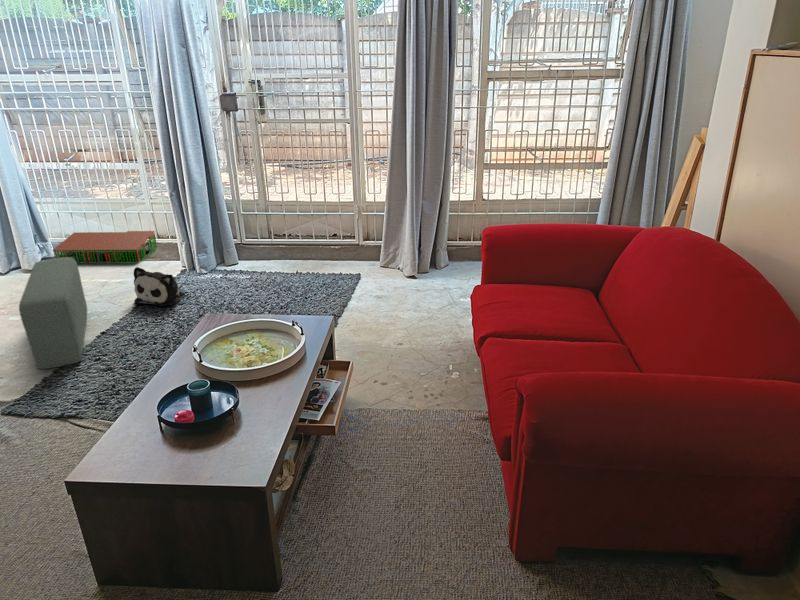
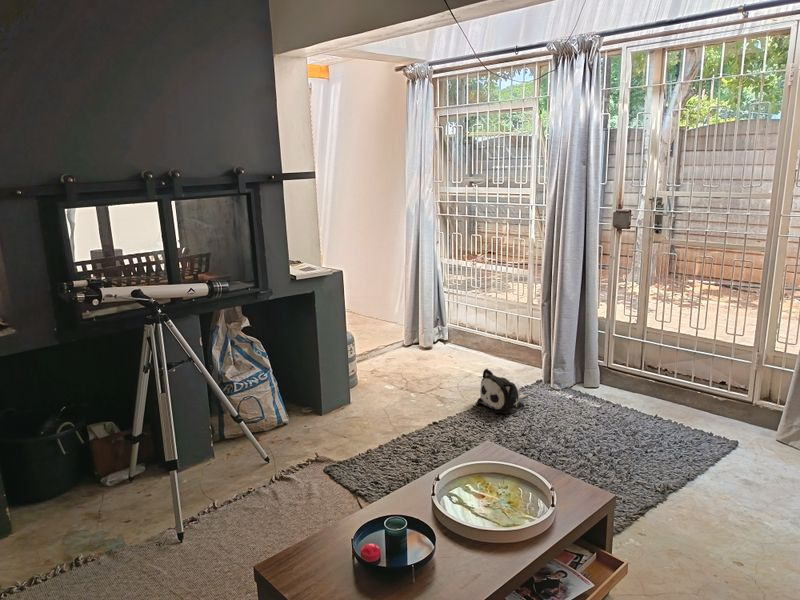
storage bin: present [53,231,157,263] -> none [443,322,531,362]
pouf: present [19,258,87,369] -> none [368,346,437,445]

